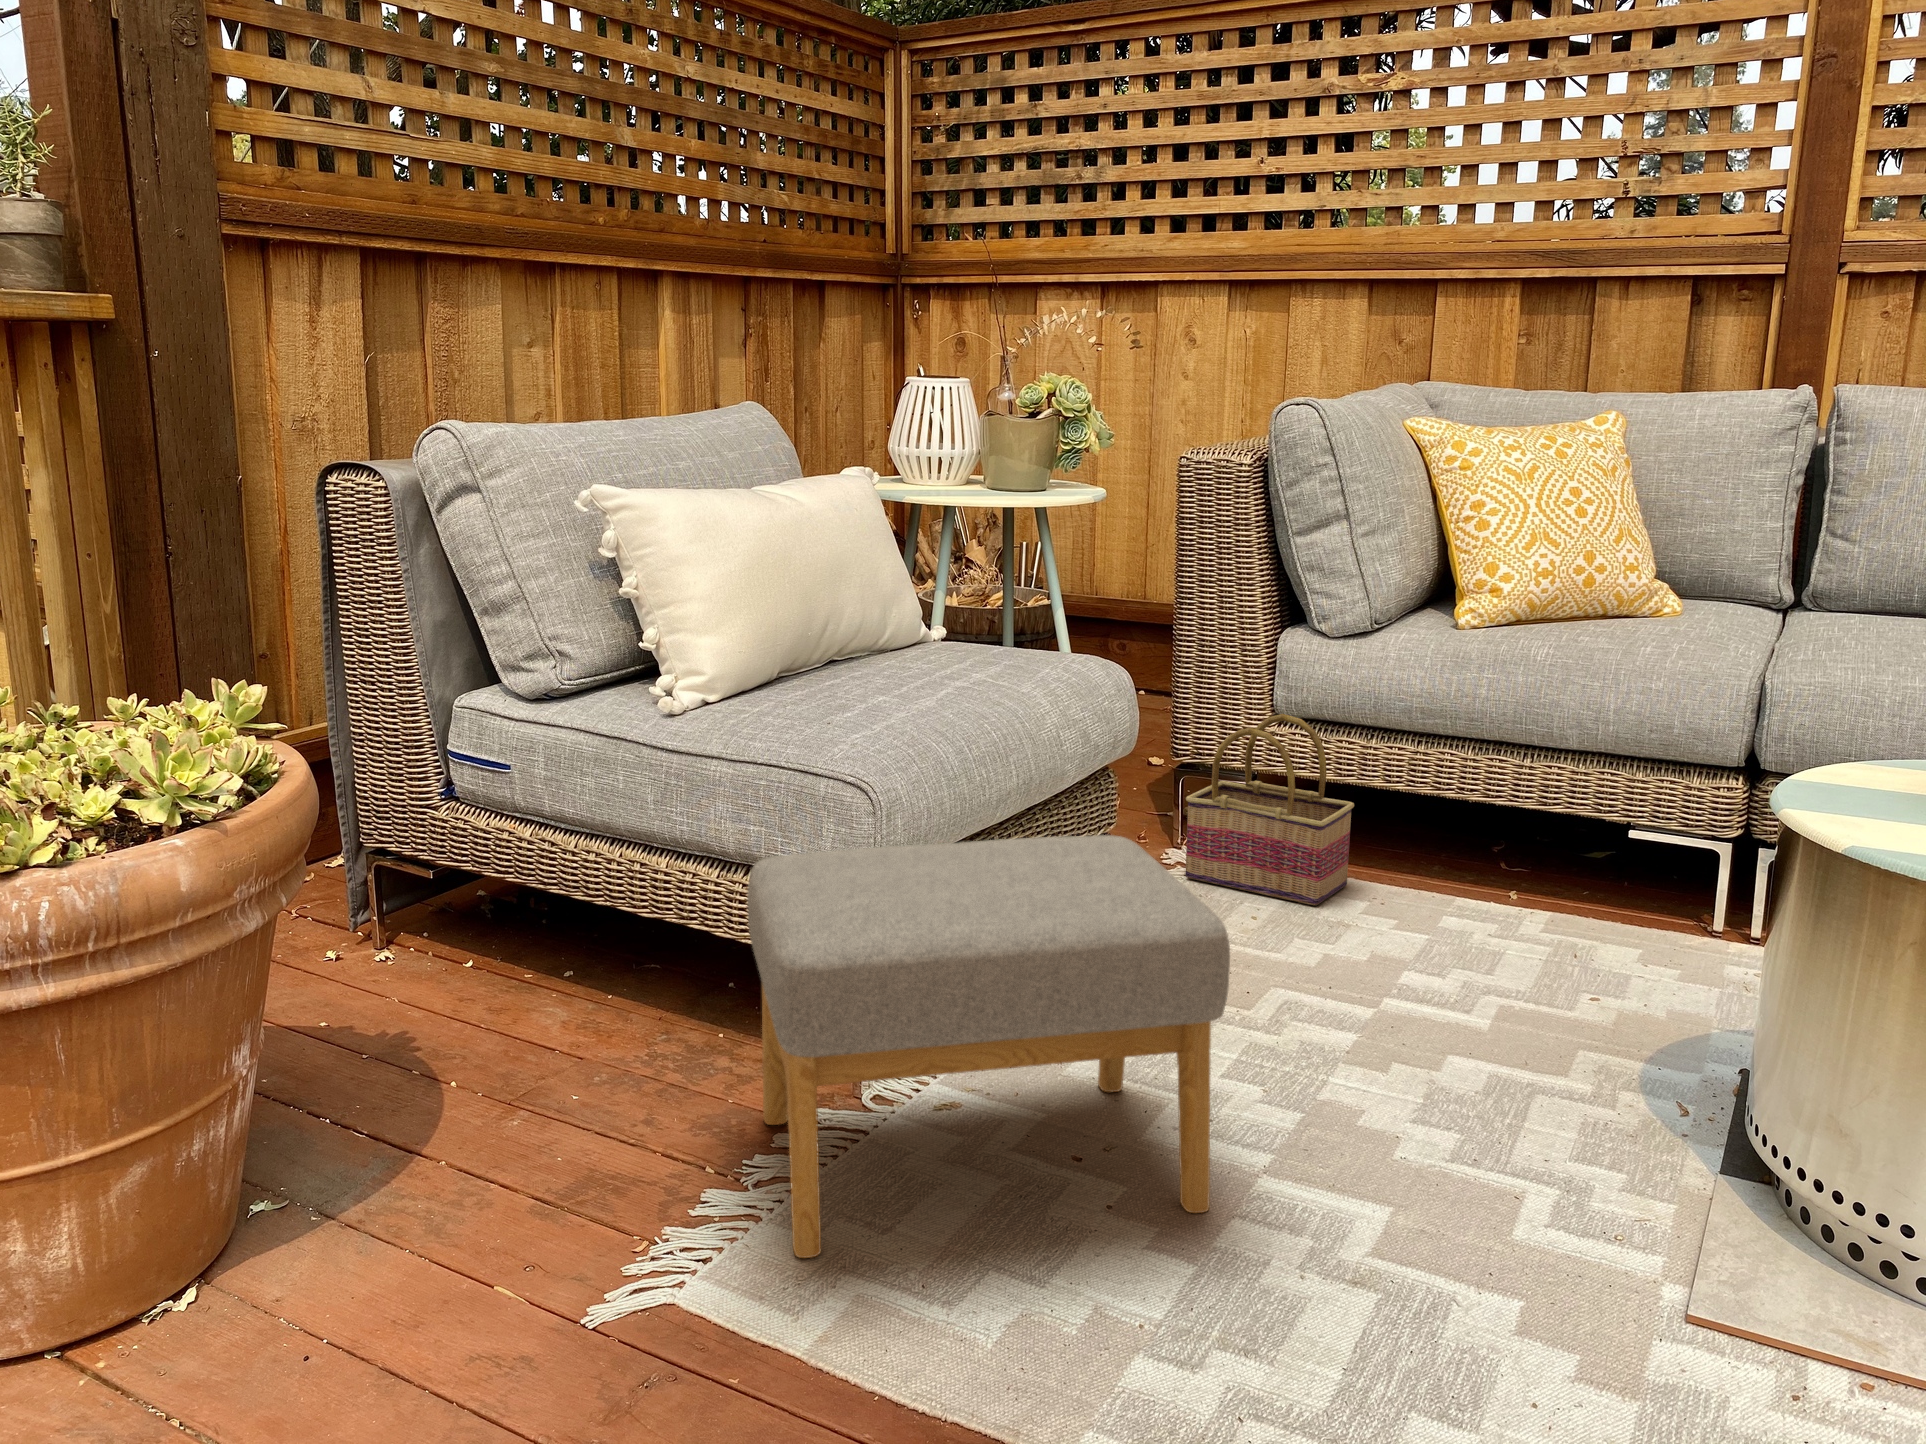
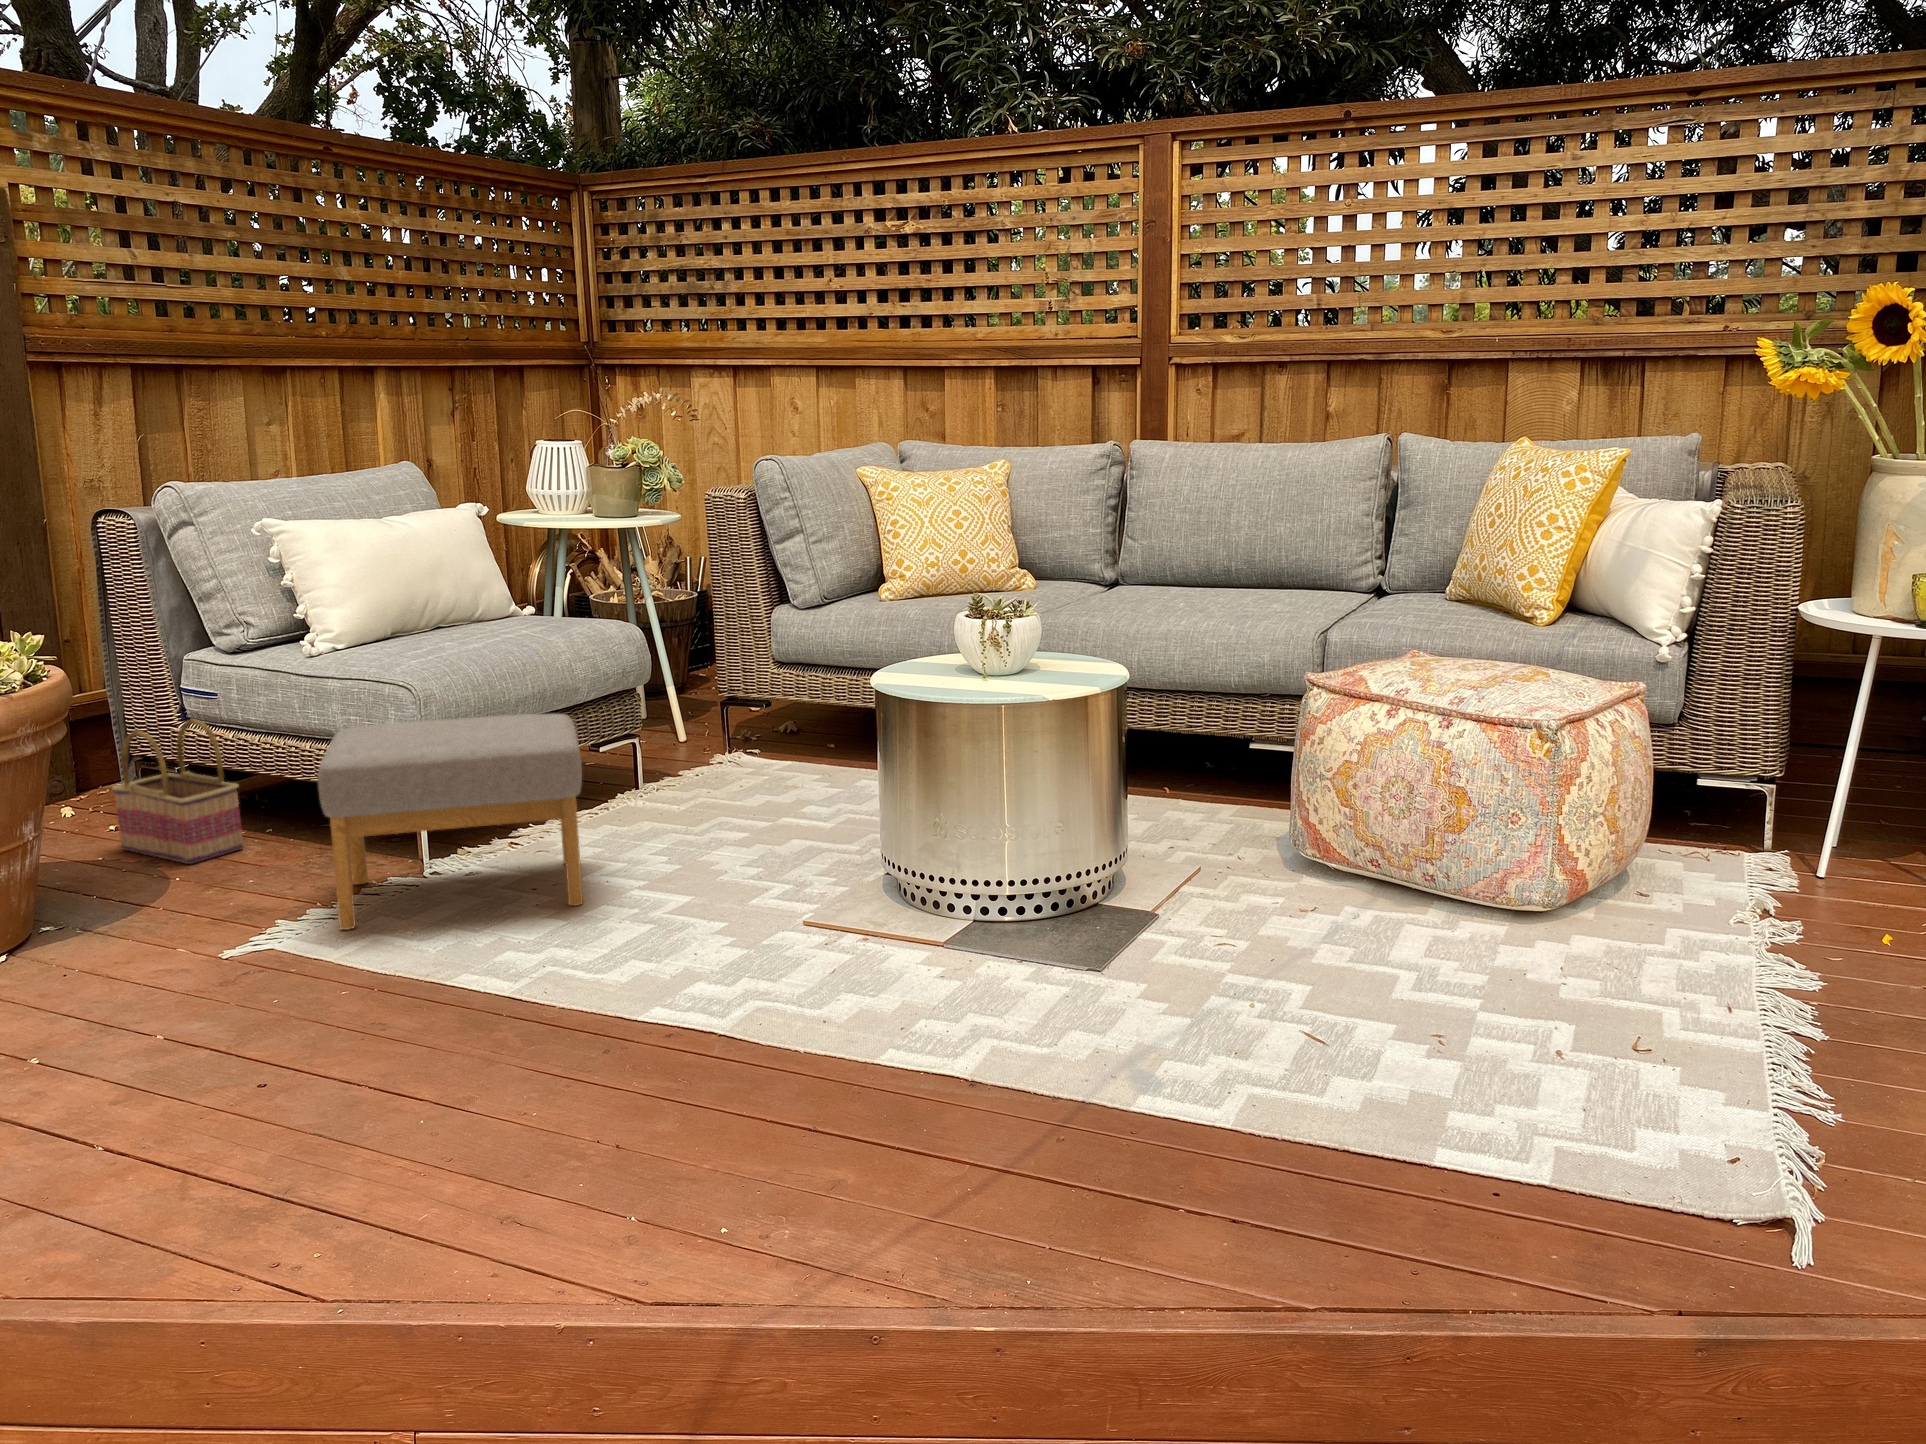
basket: present [1185,714,1354,906] -> present [112,719,243,864]

